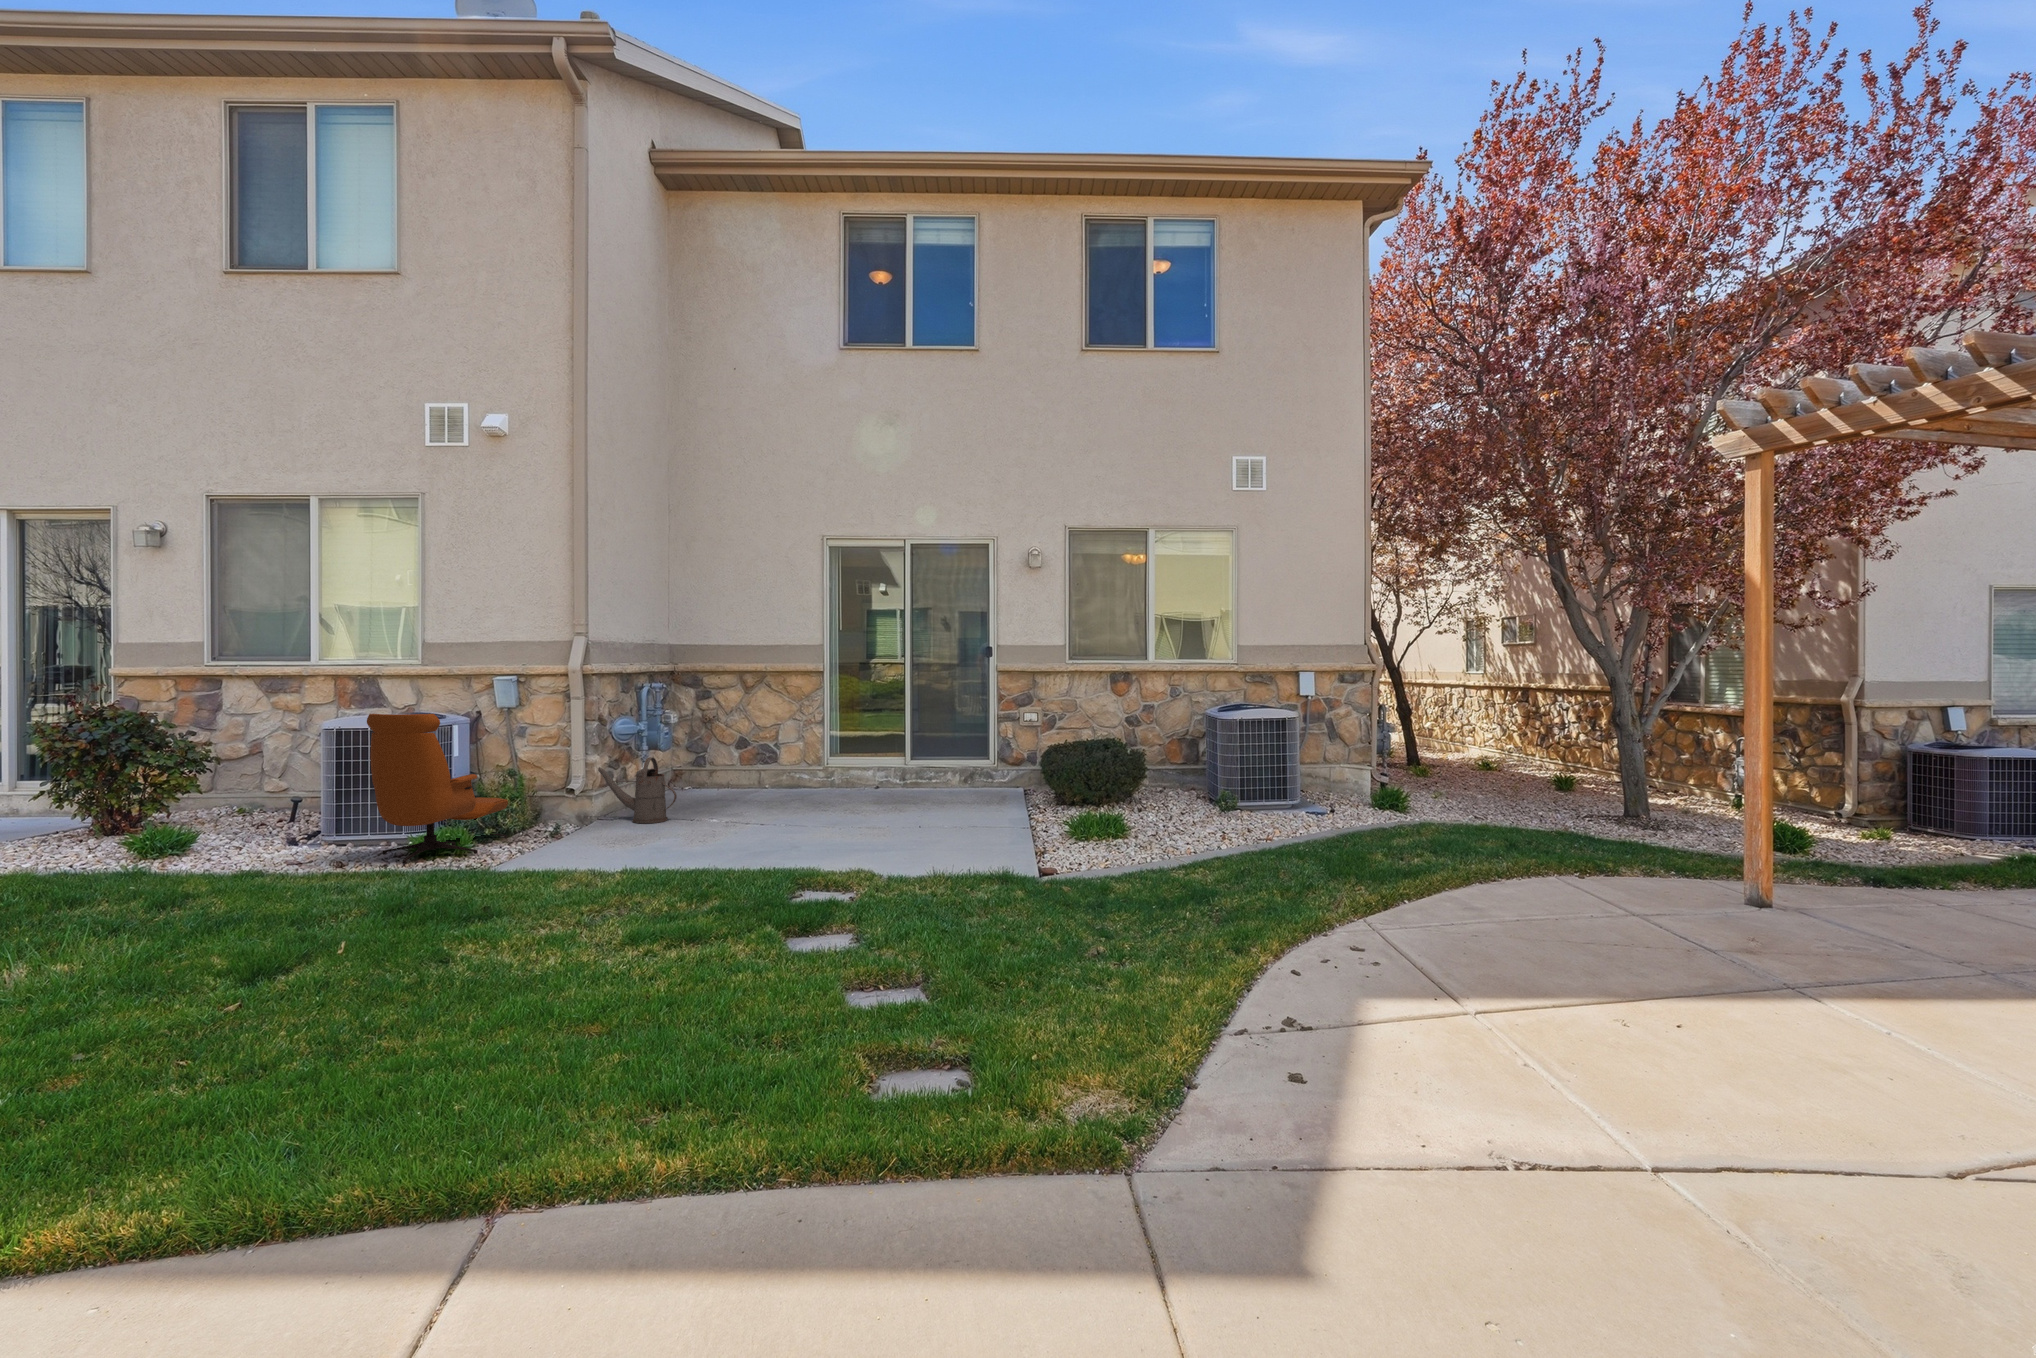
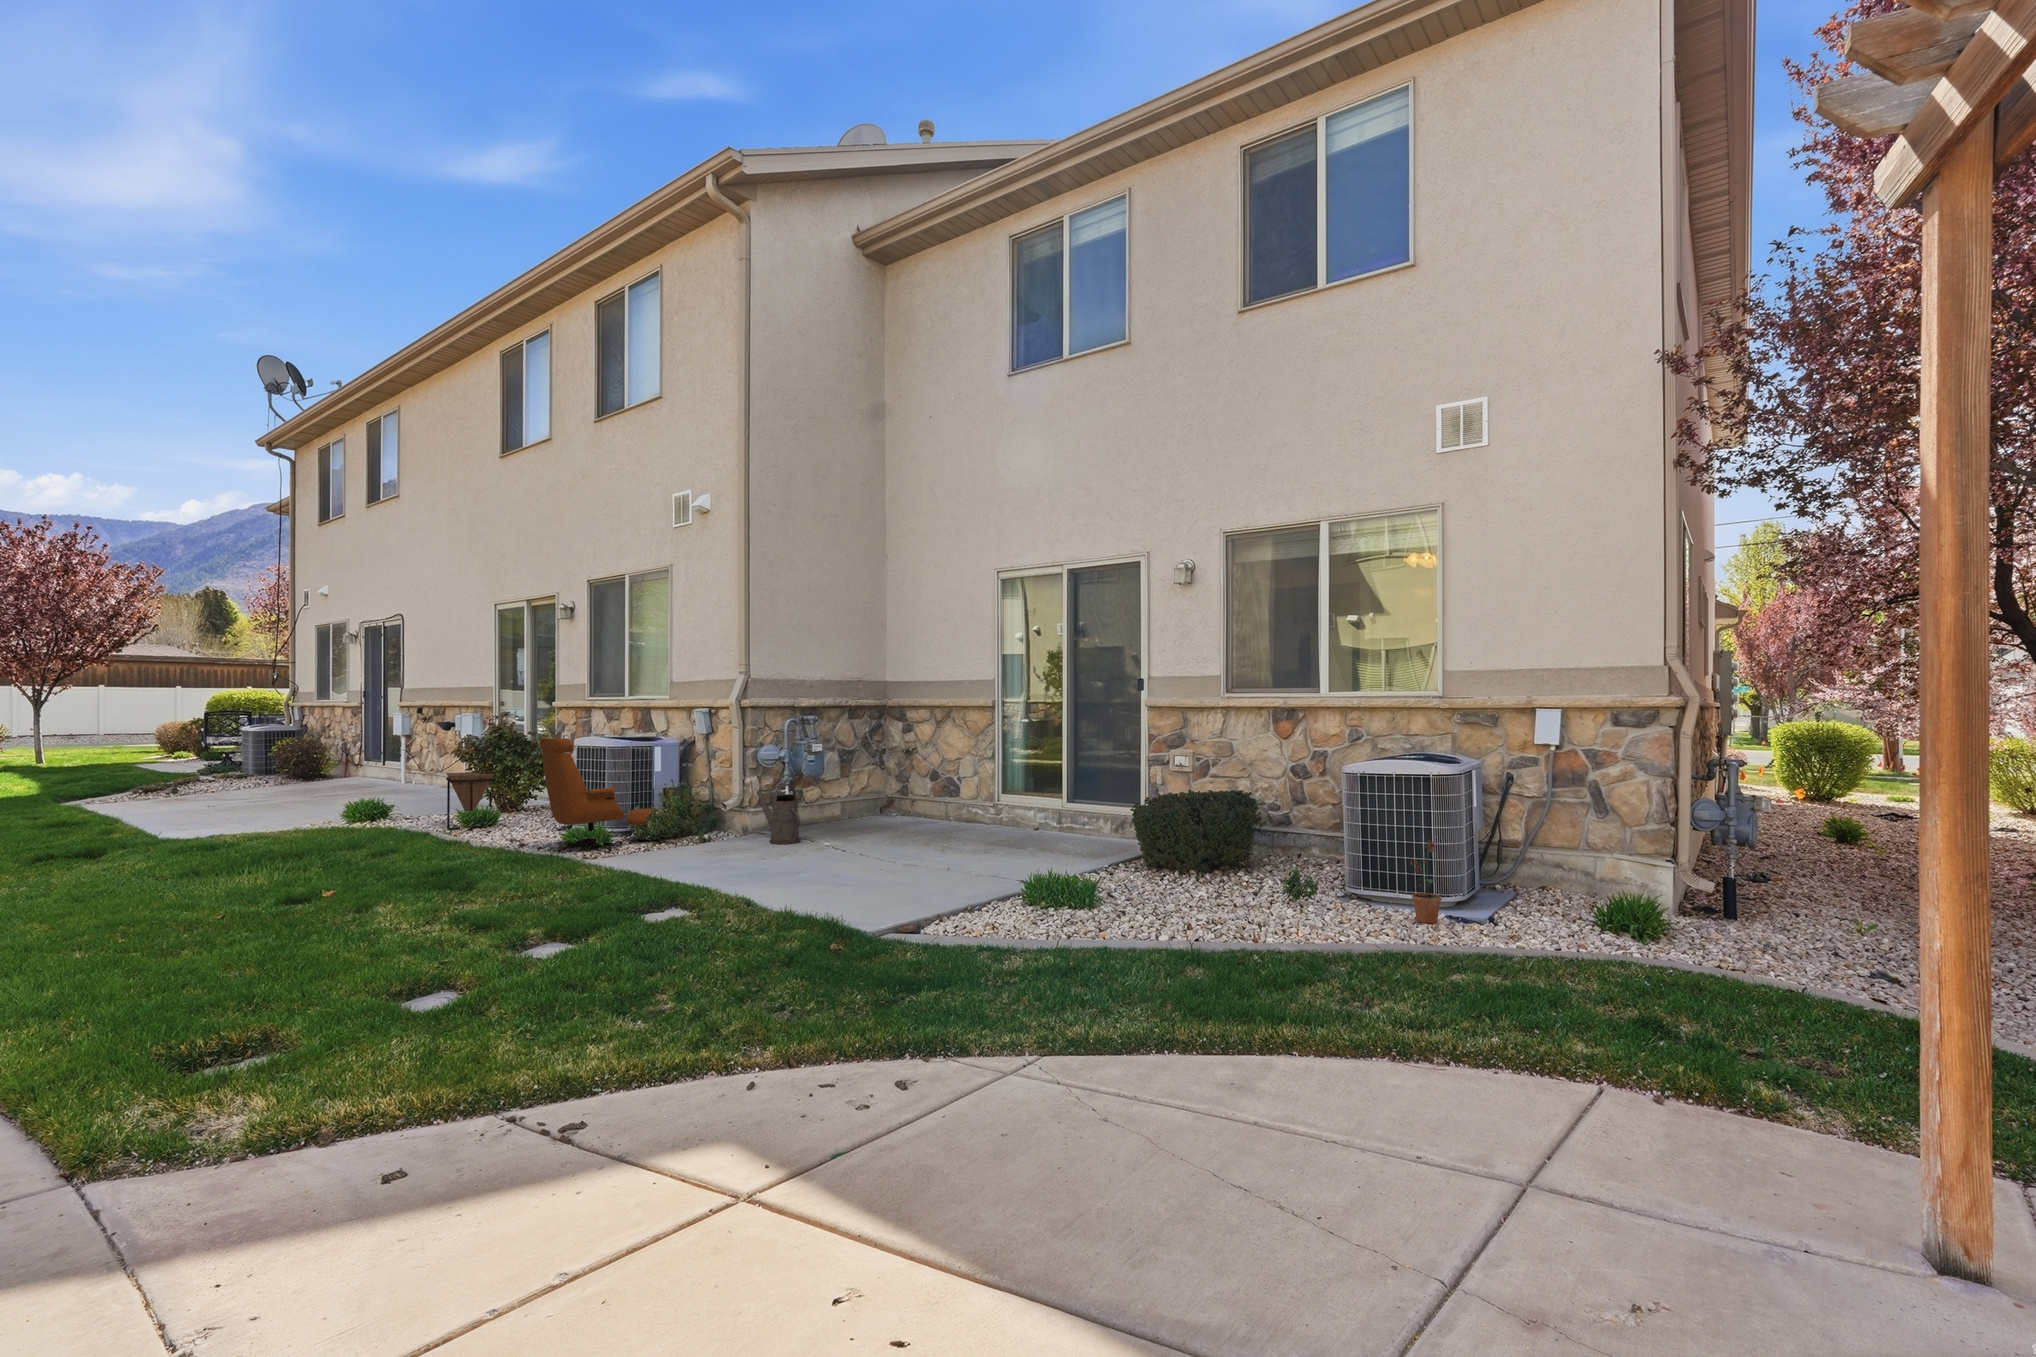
potted plant: none [1277,761,1306,816] -> present [1410,840,1441,923]
side table: none [29,771,144,863] -> present [446,772,494,831]

